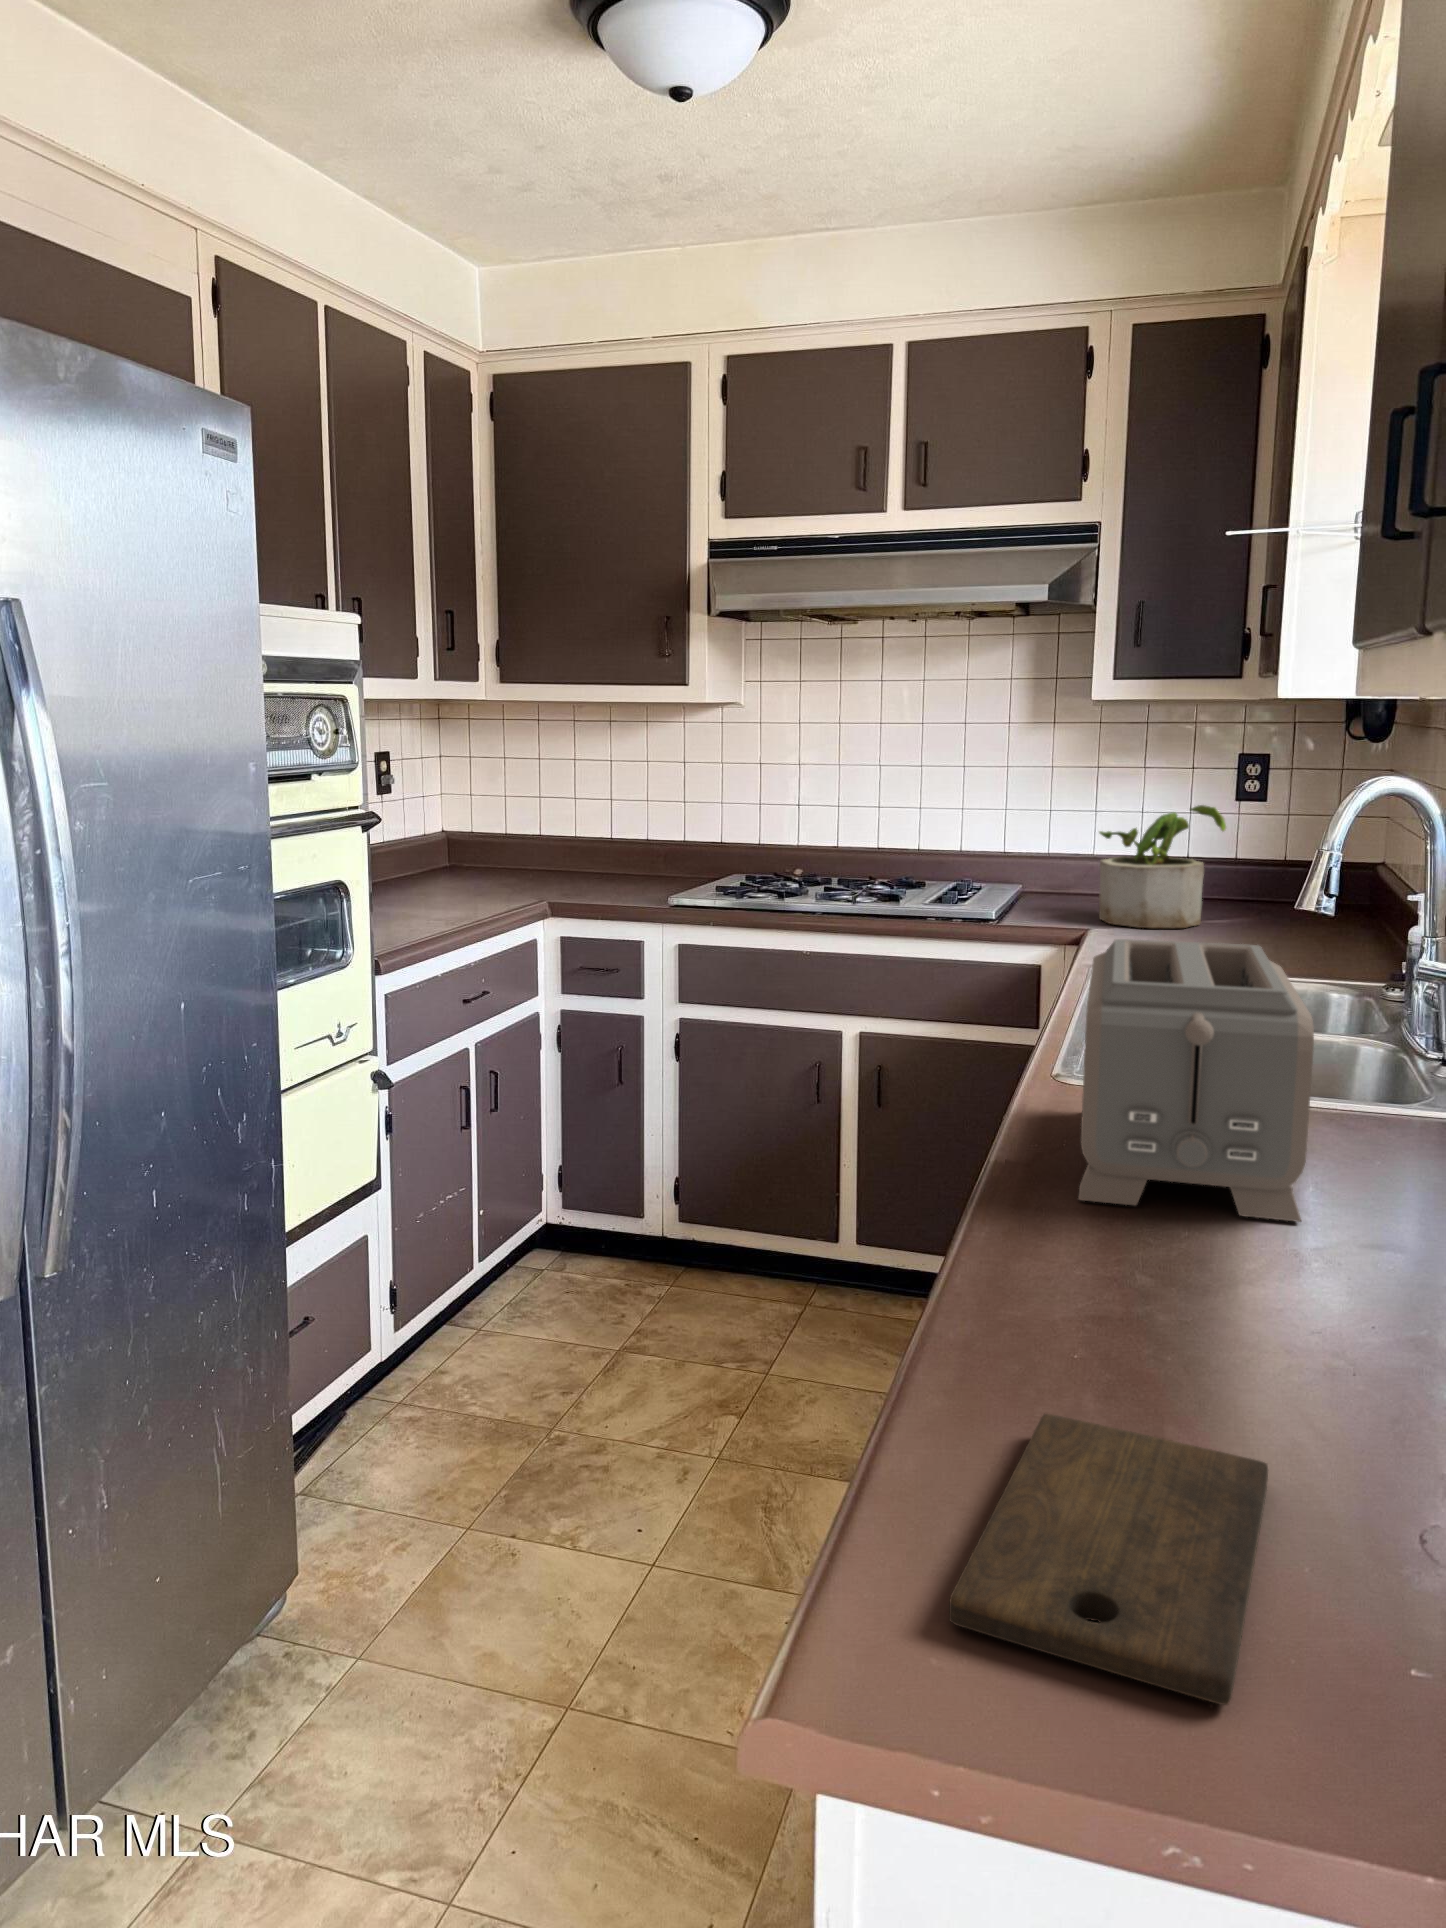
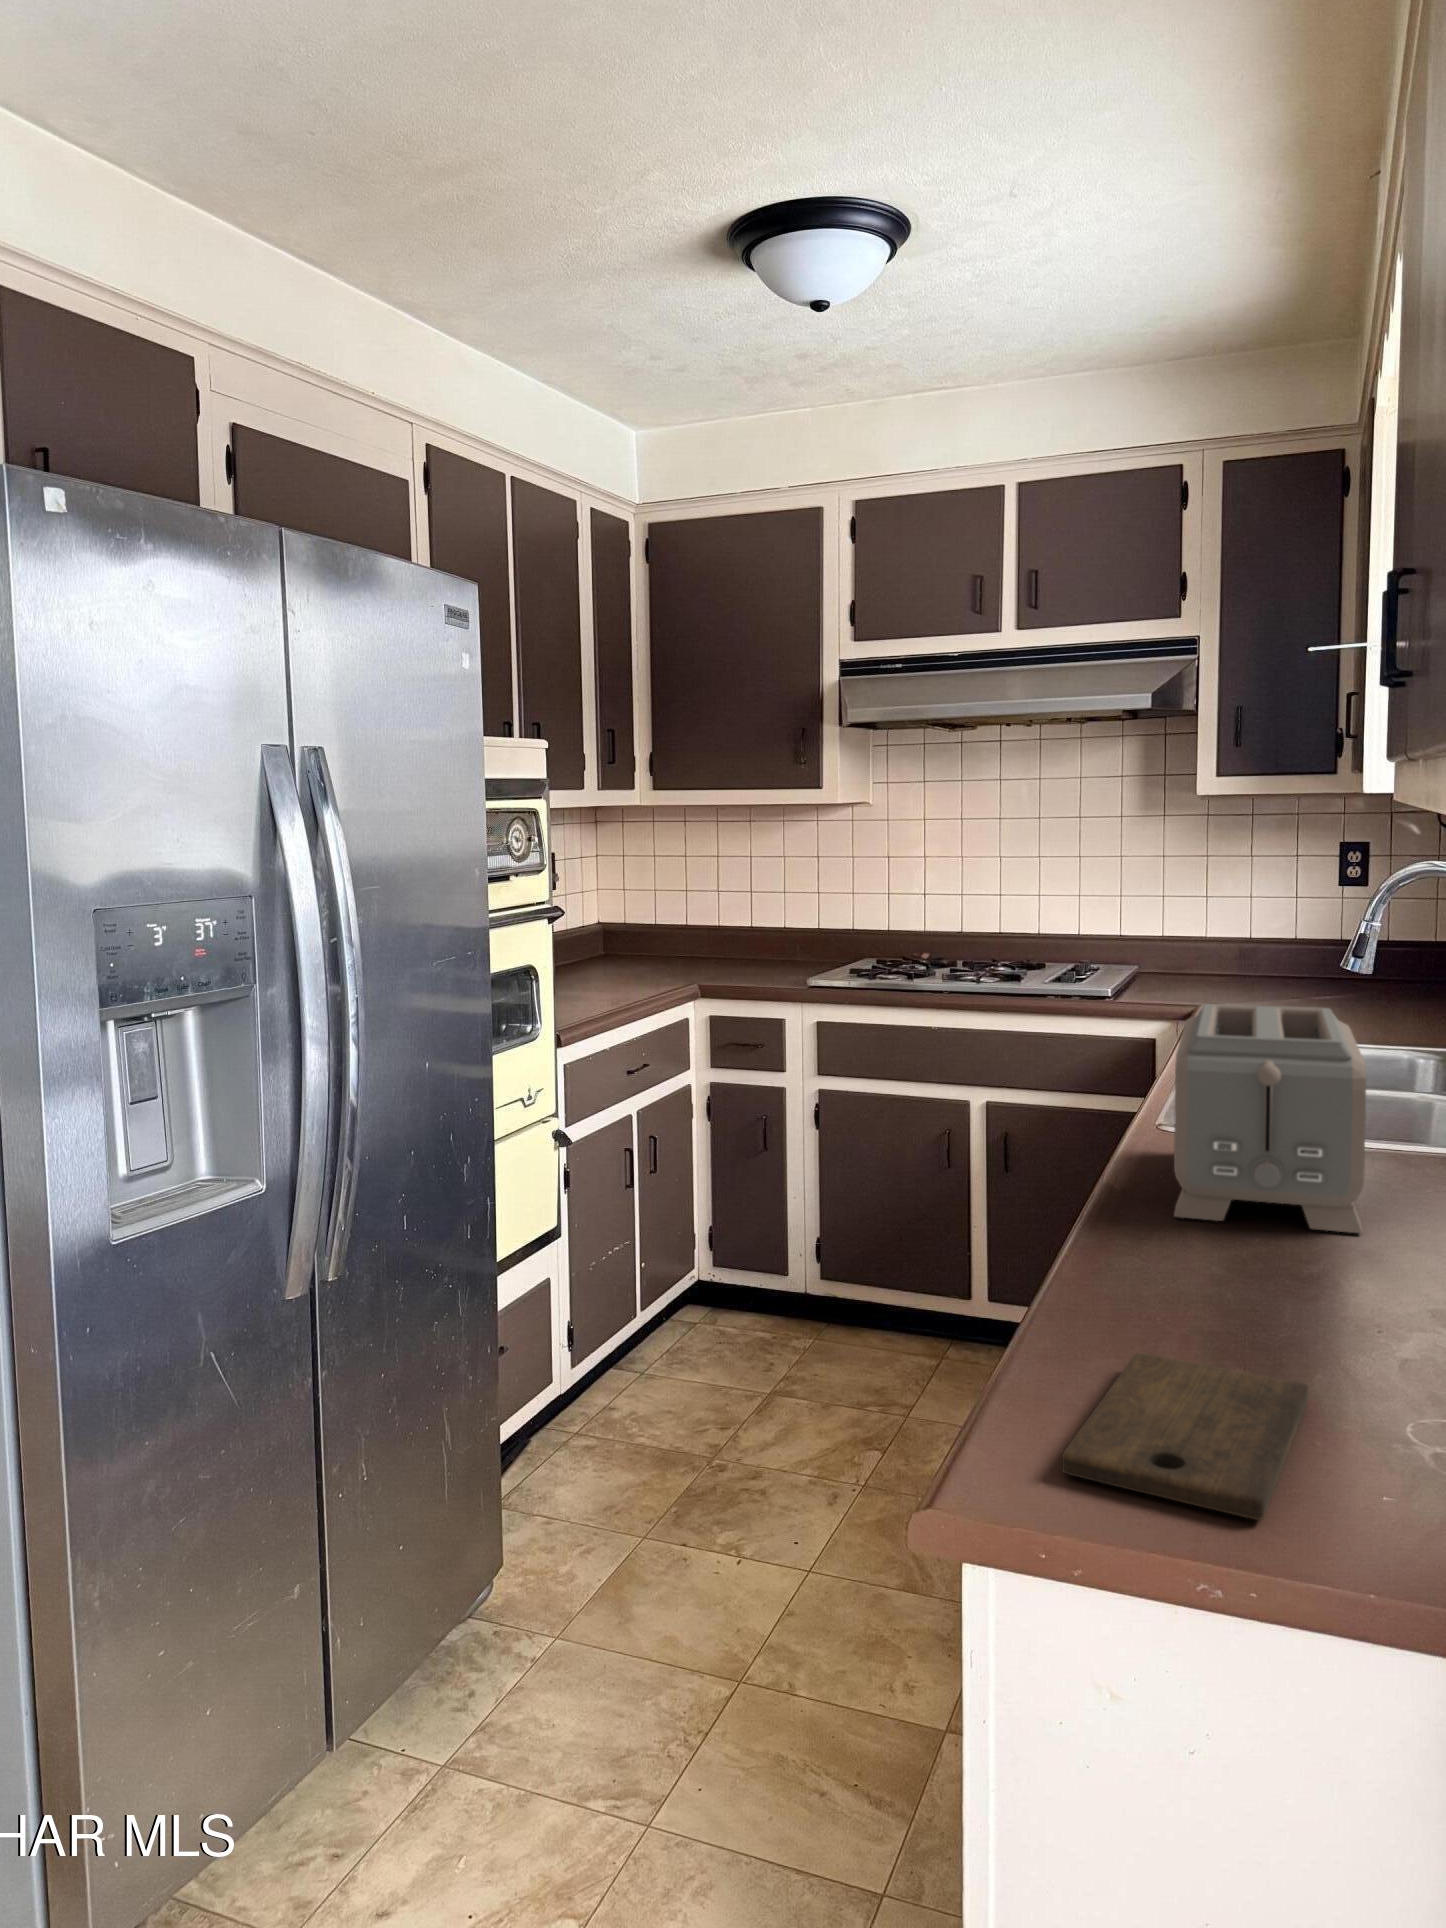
potted plant: present [1099,805,1226,928] -> none [1206,890,1325,1004]

